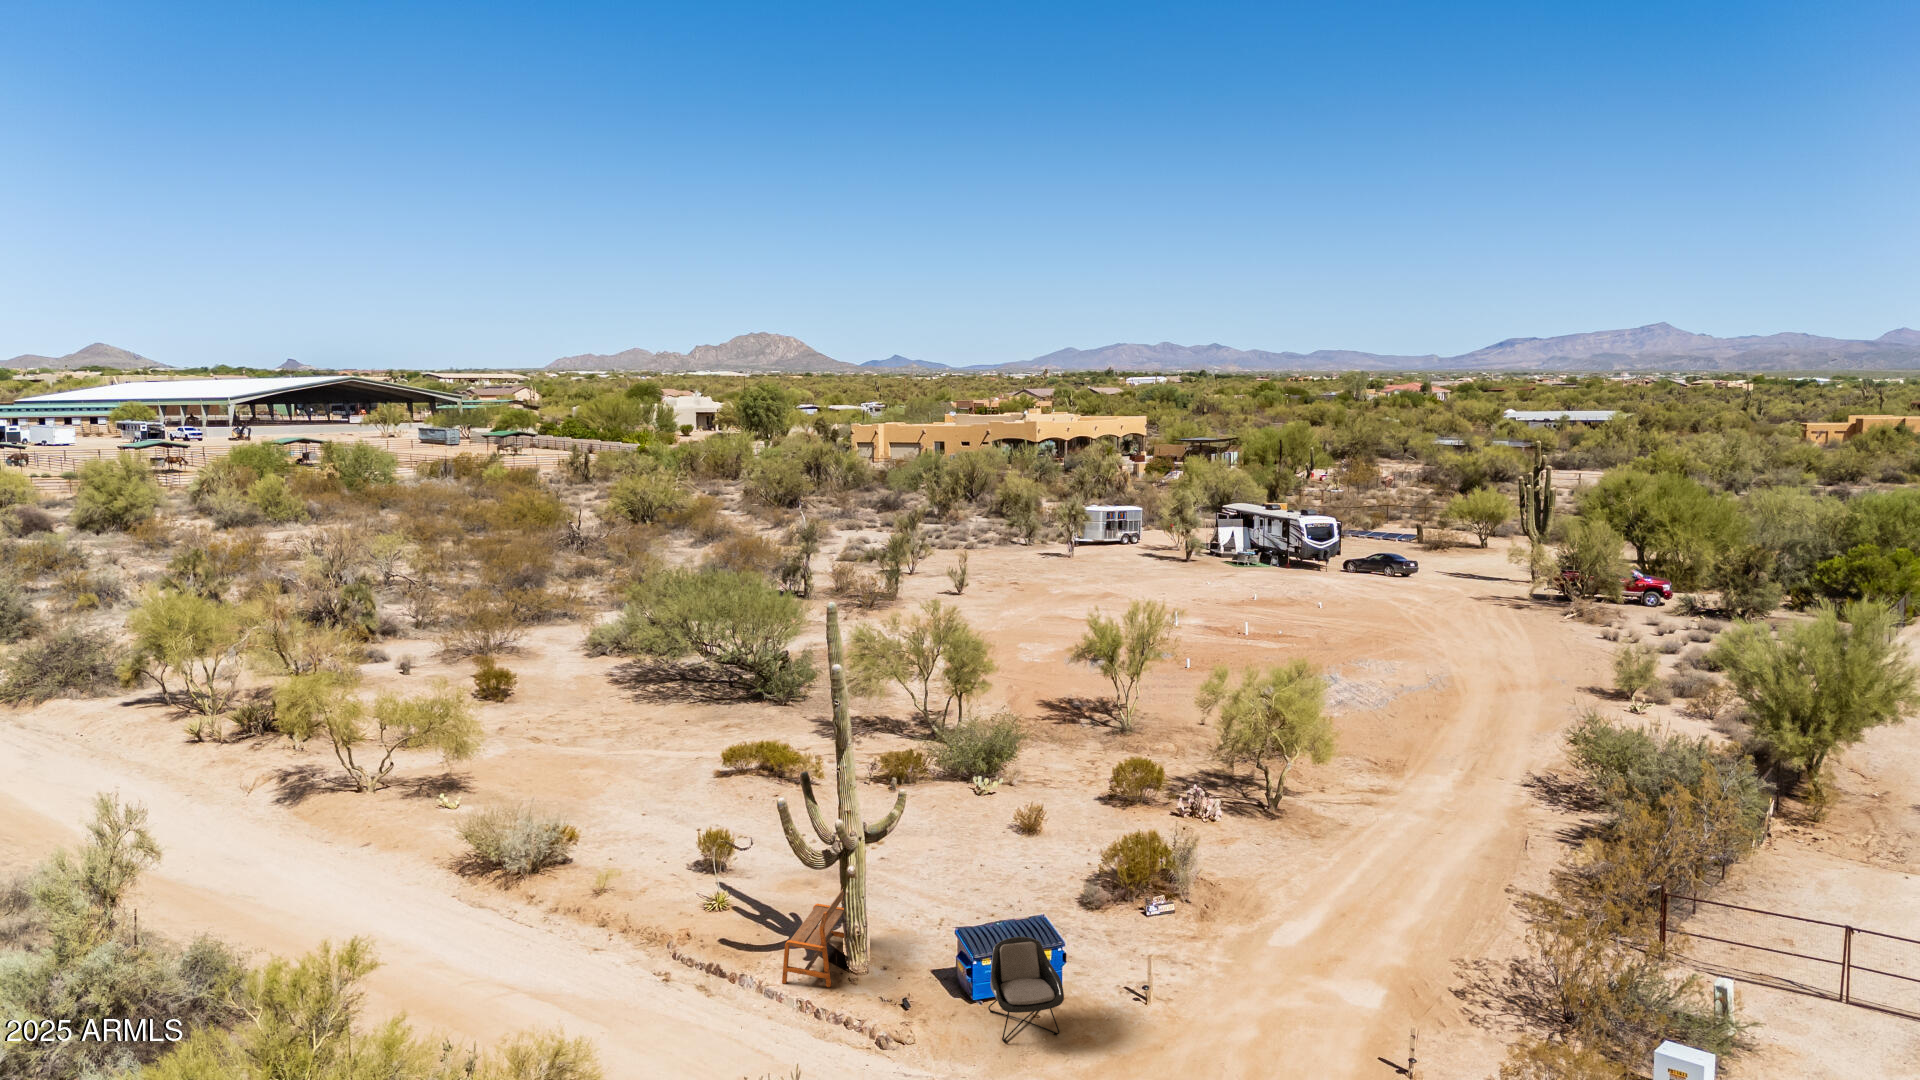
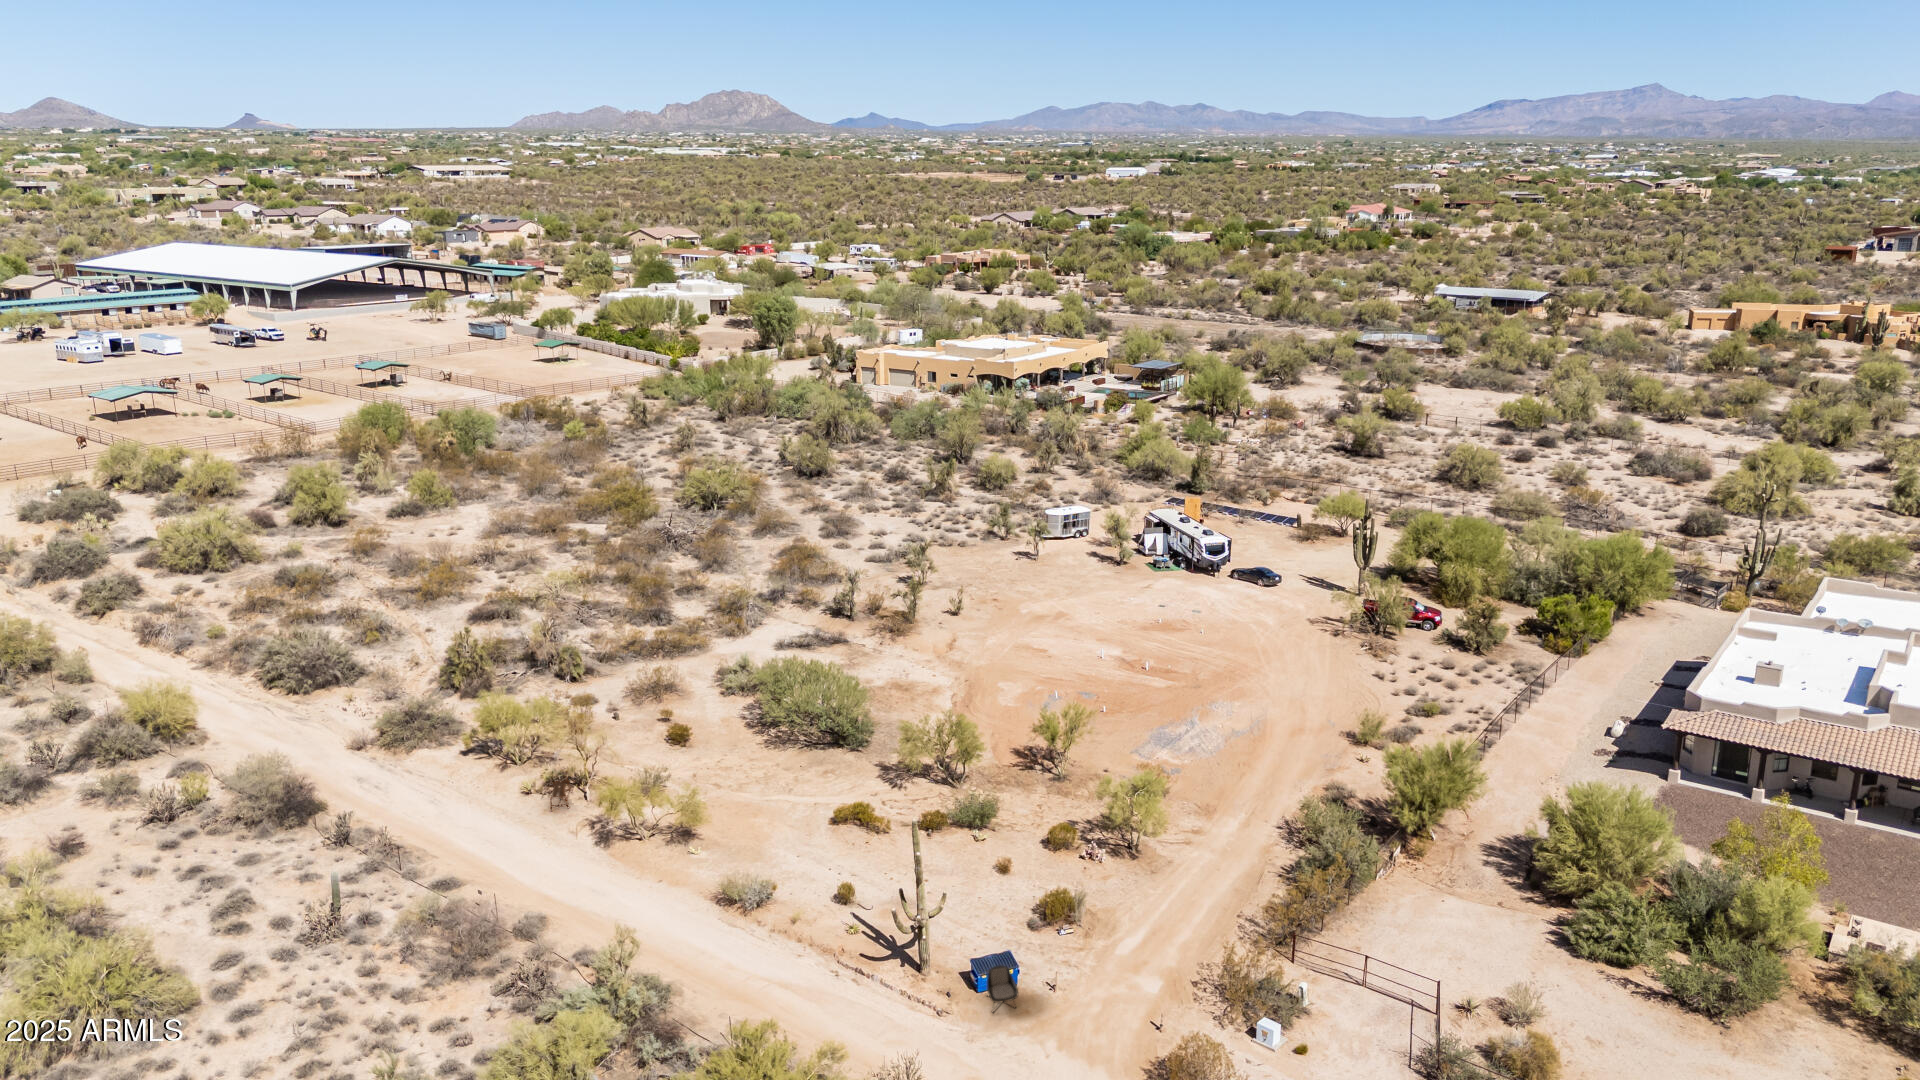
bench: present [782,889,844,987] -> present [550,777,572,810]

